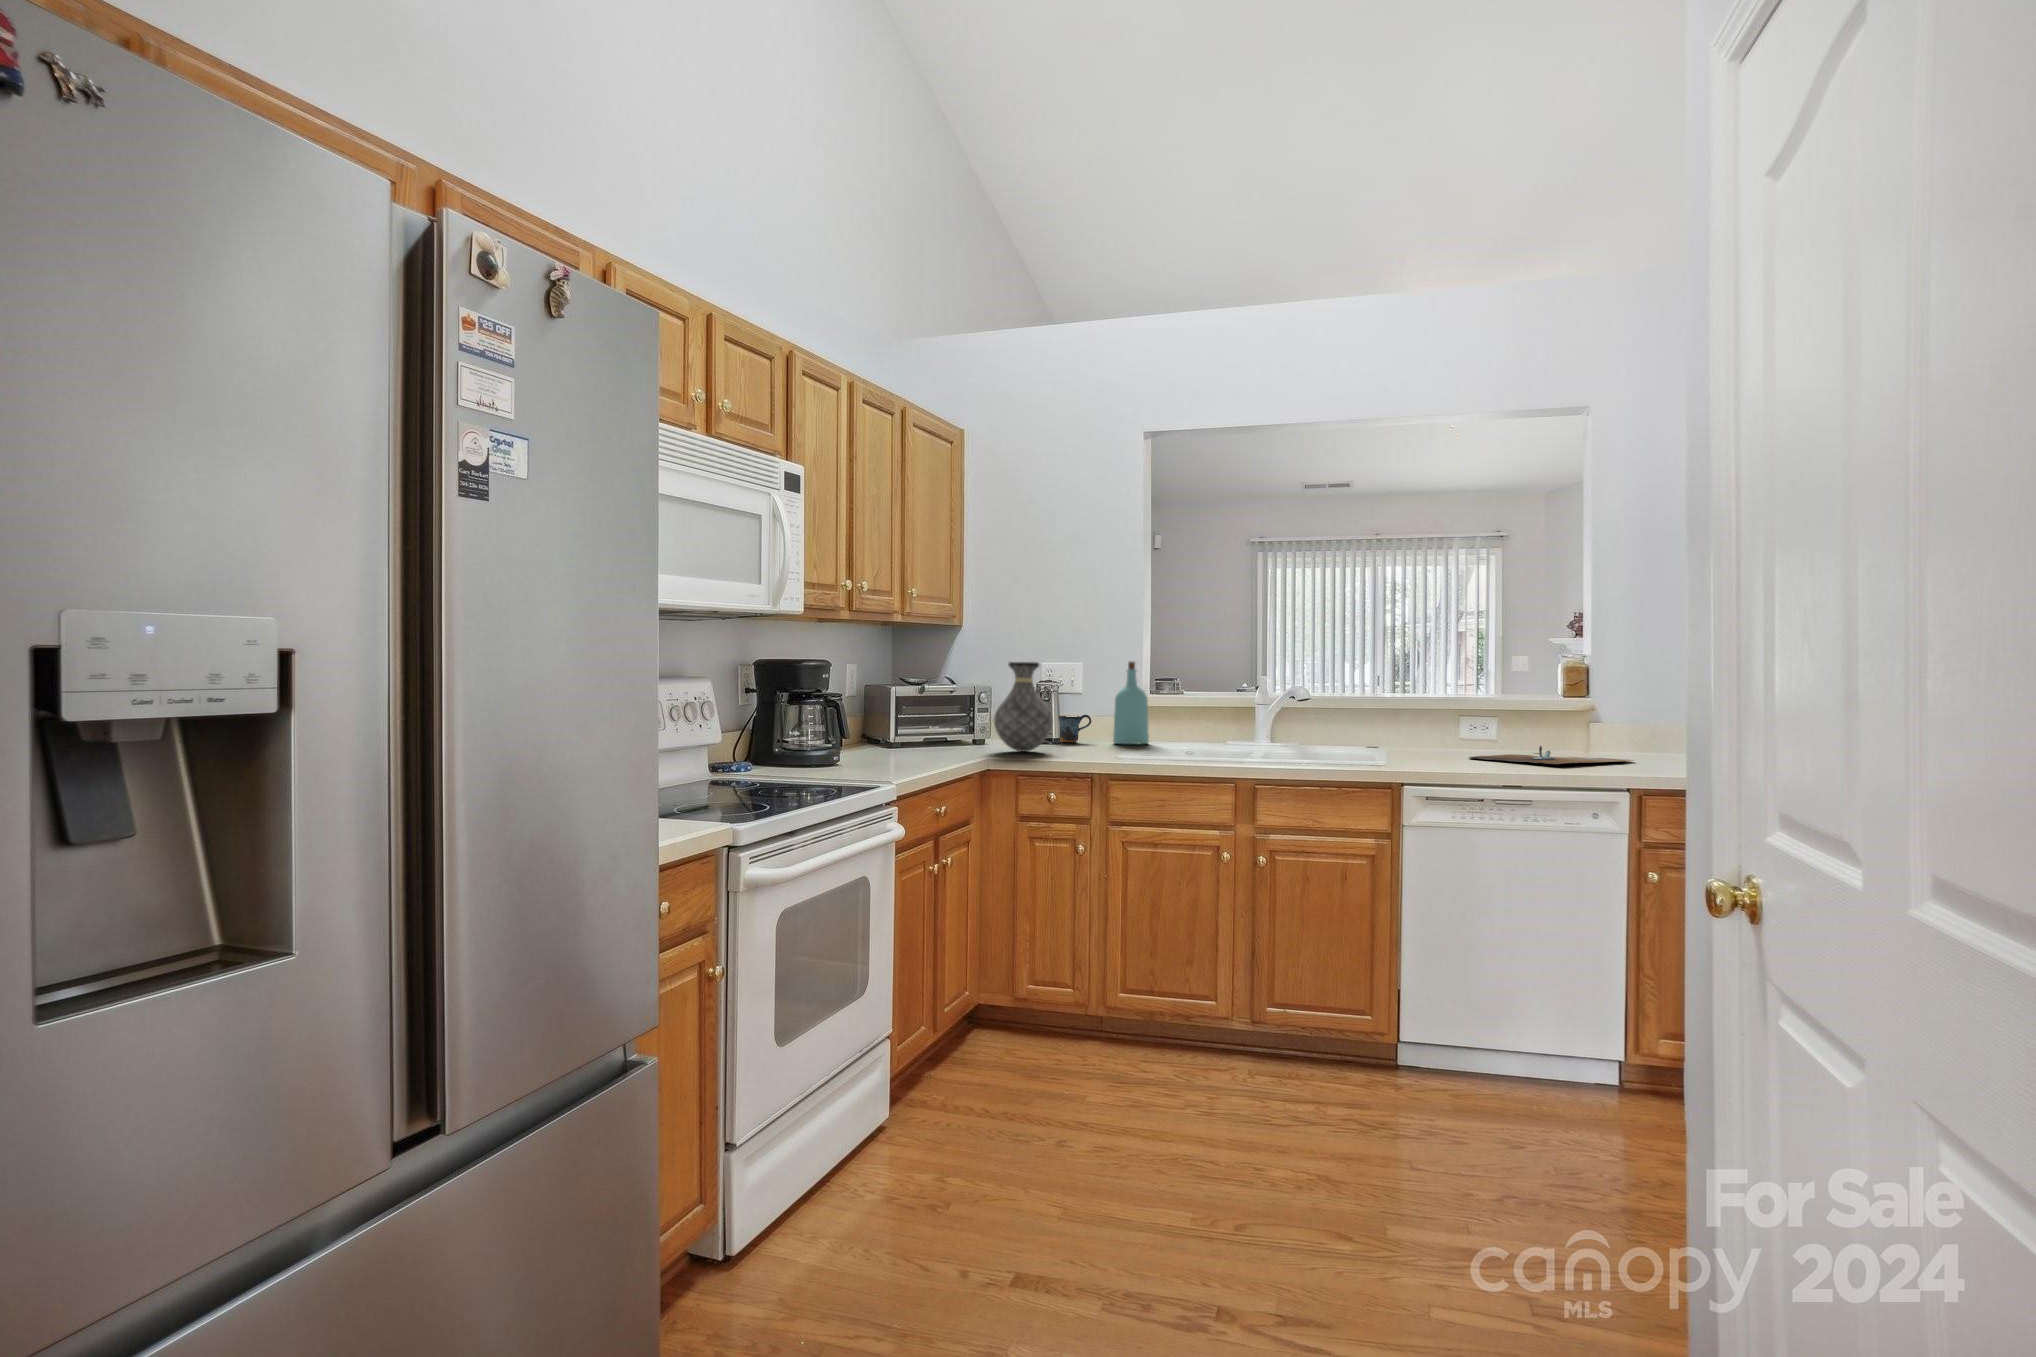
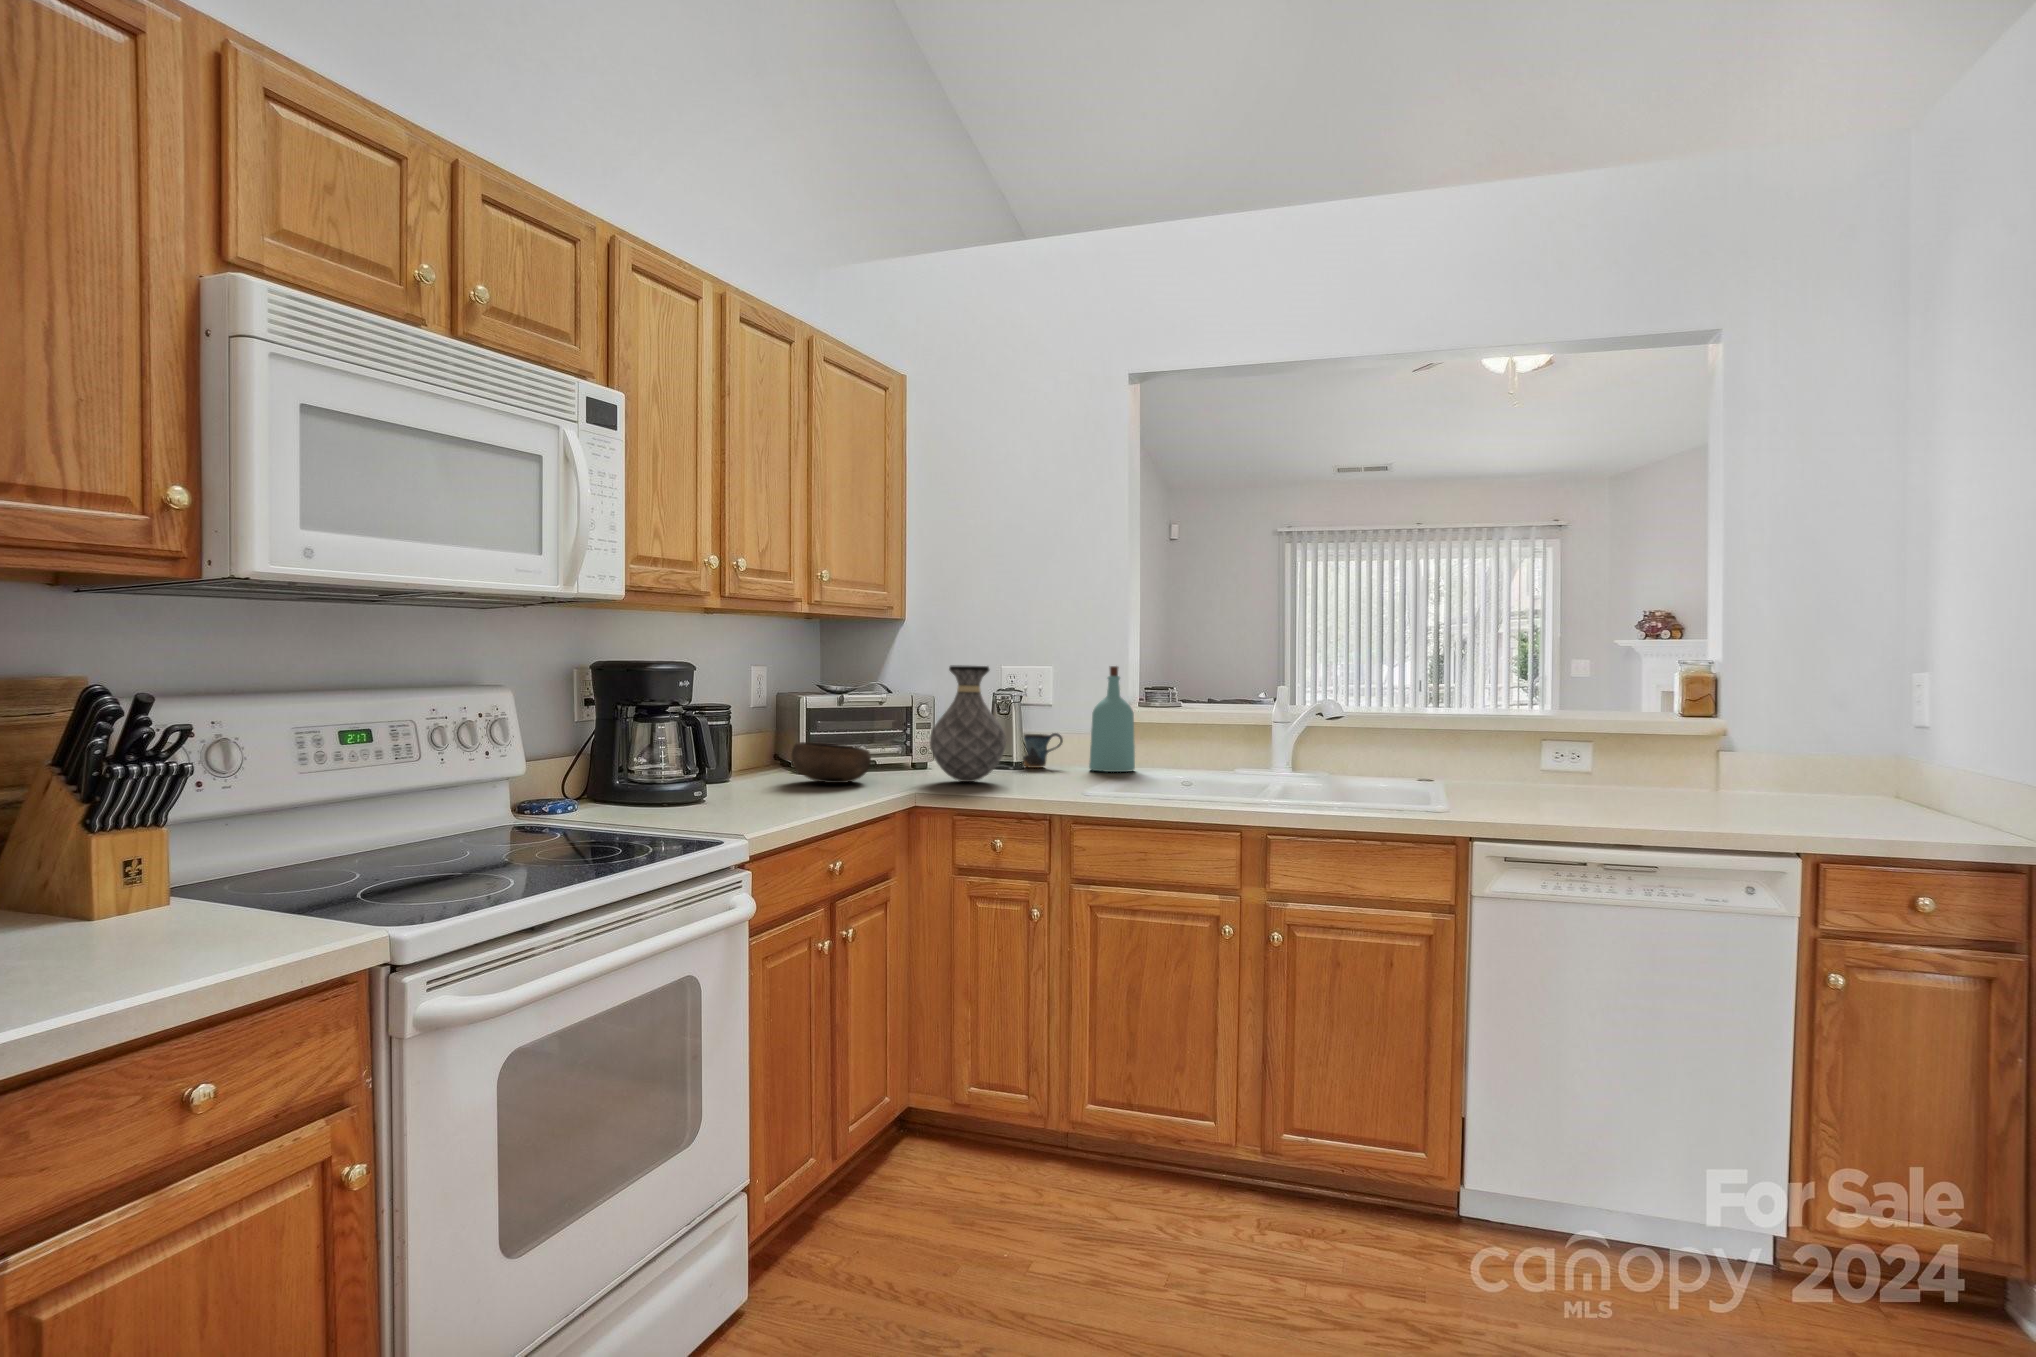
bowl: none [889,722,950,753] -> present [792,742,871,783]
cutting board: present [1469,746,1633,764] -> none [1555,783,1784,811]

